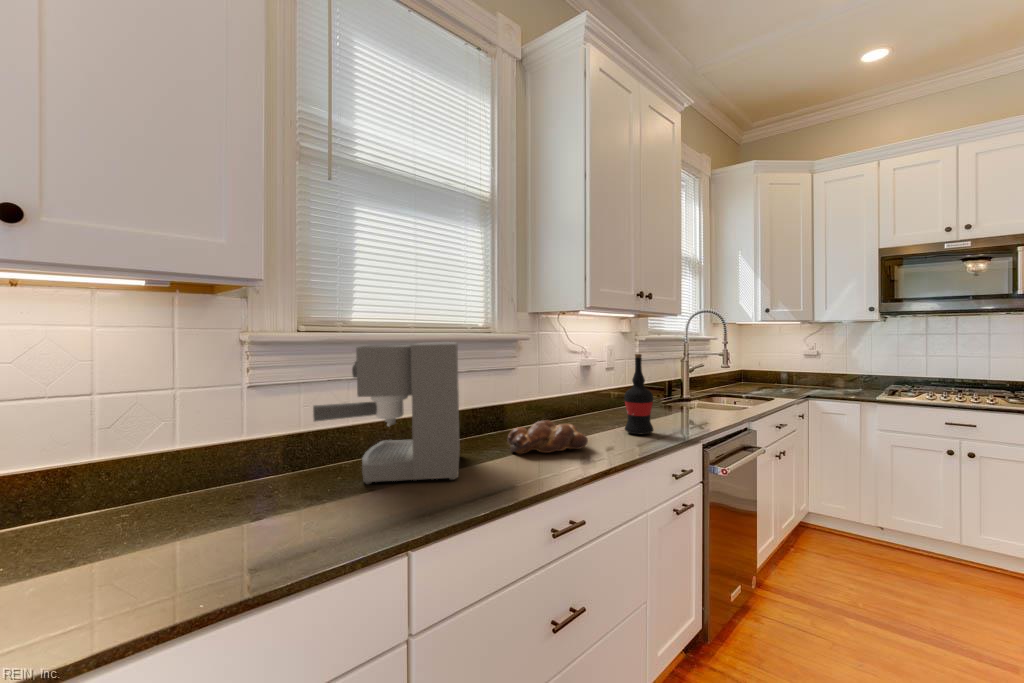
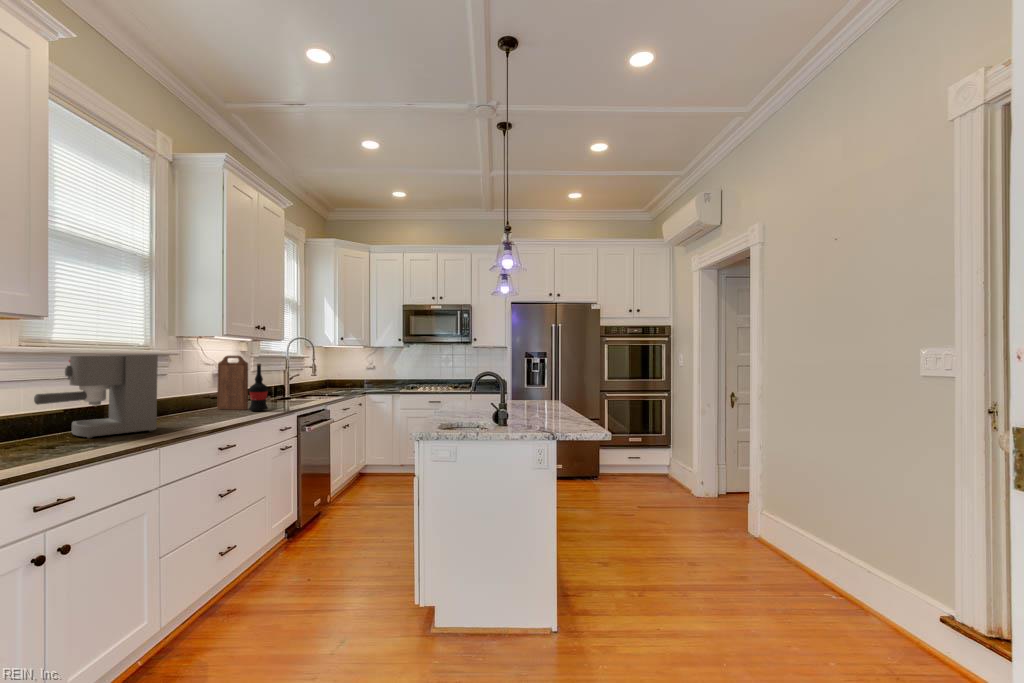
cutting board: none [585,340,625,426] -> present [217,356,248,410]
bread loaf: present [507,420,588,454] -> none [172,403,229,423]

